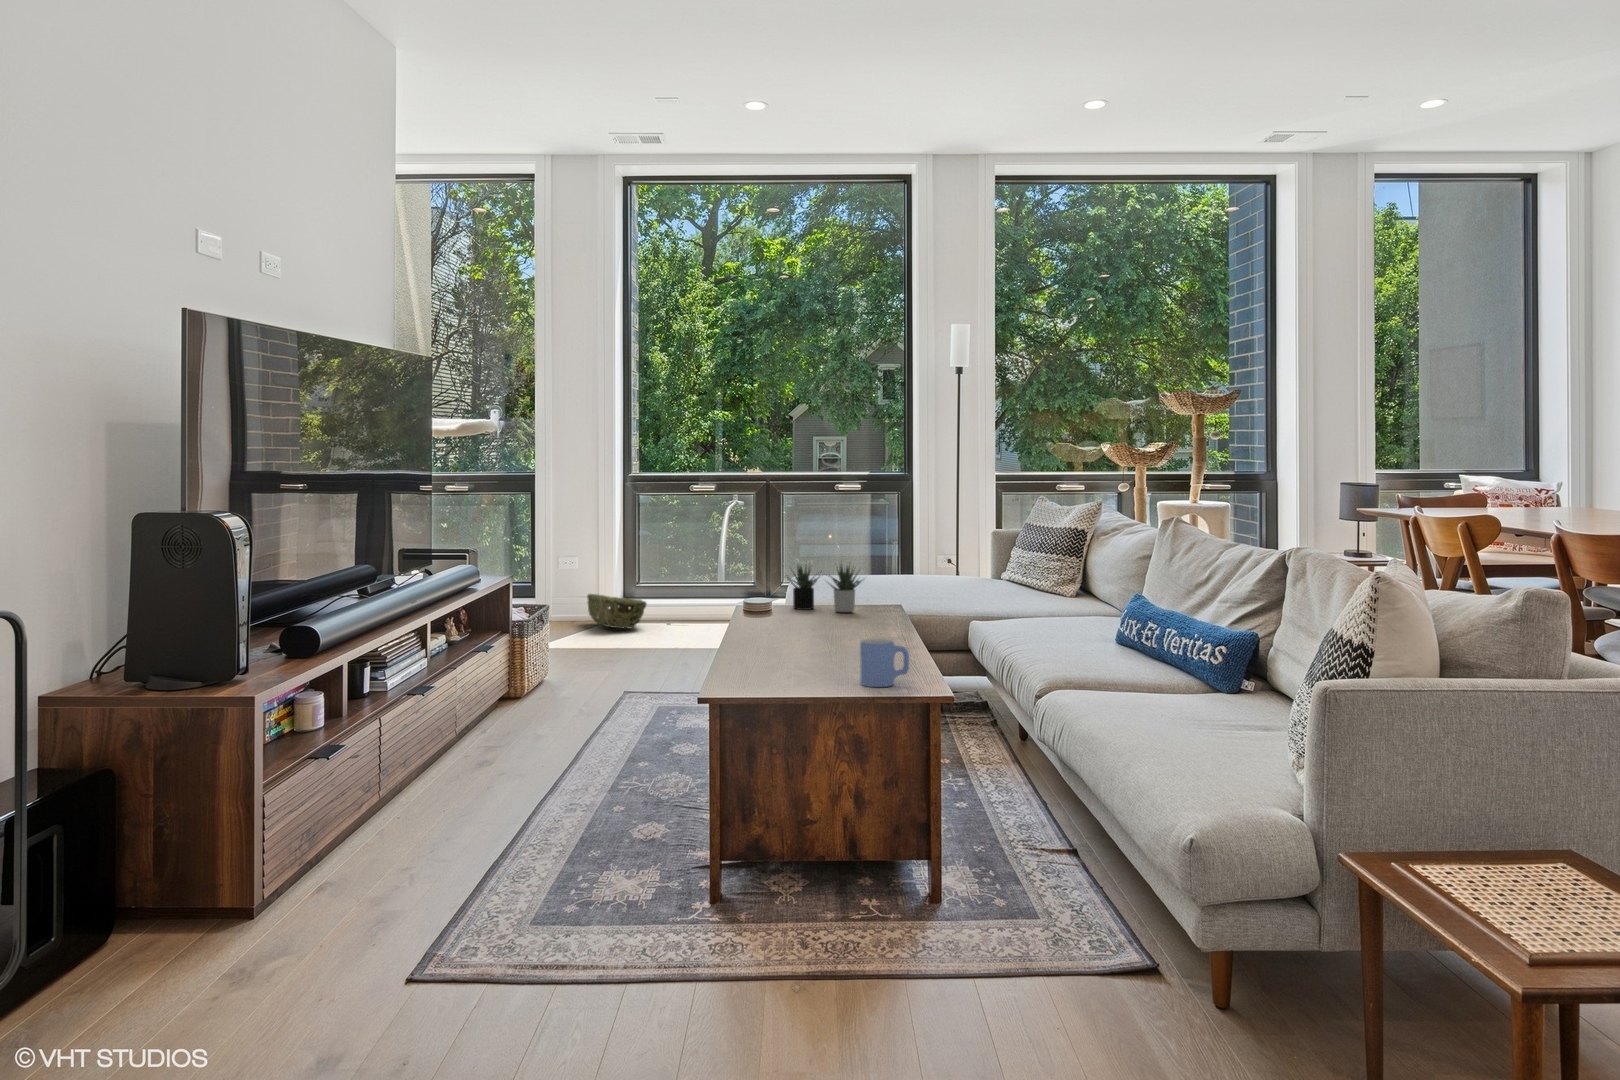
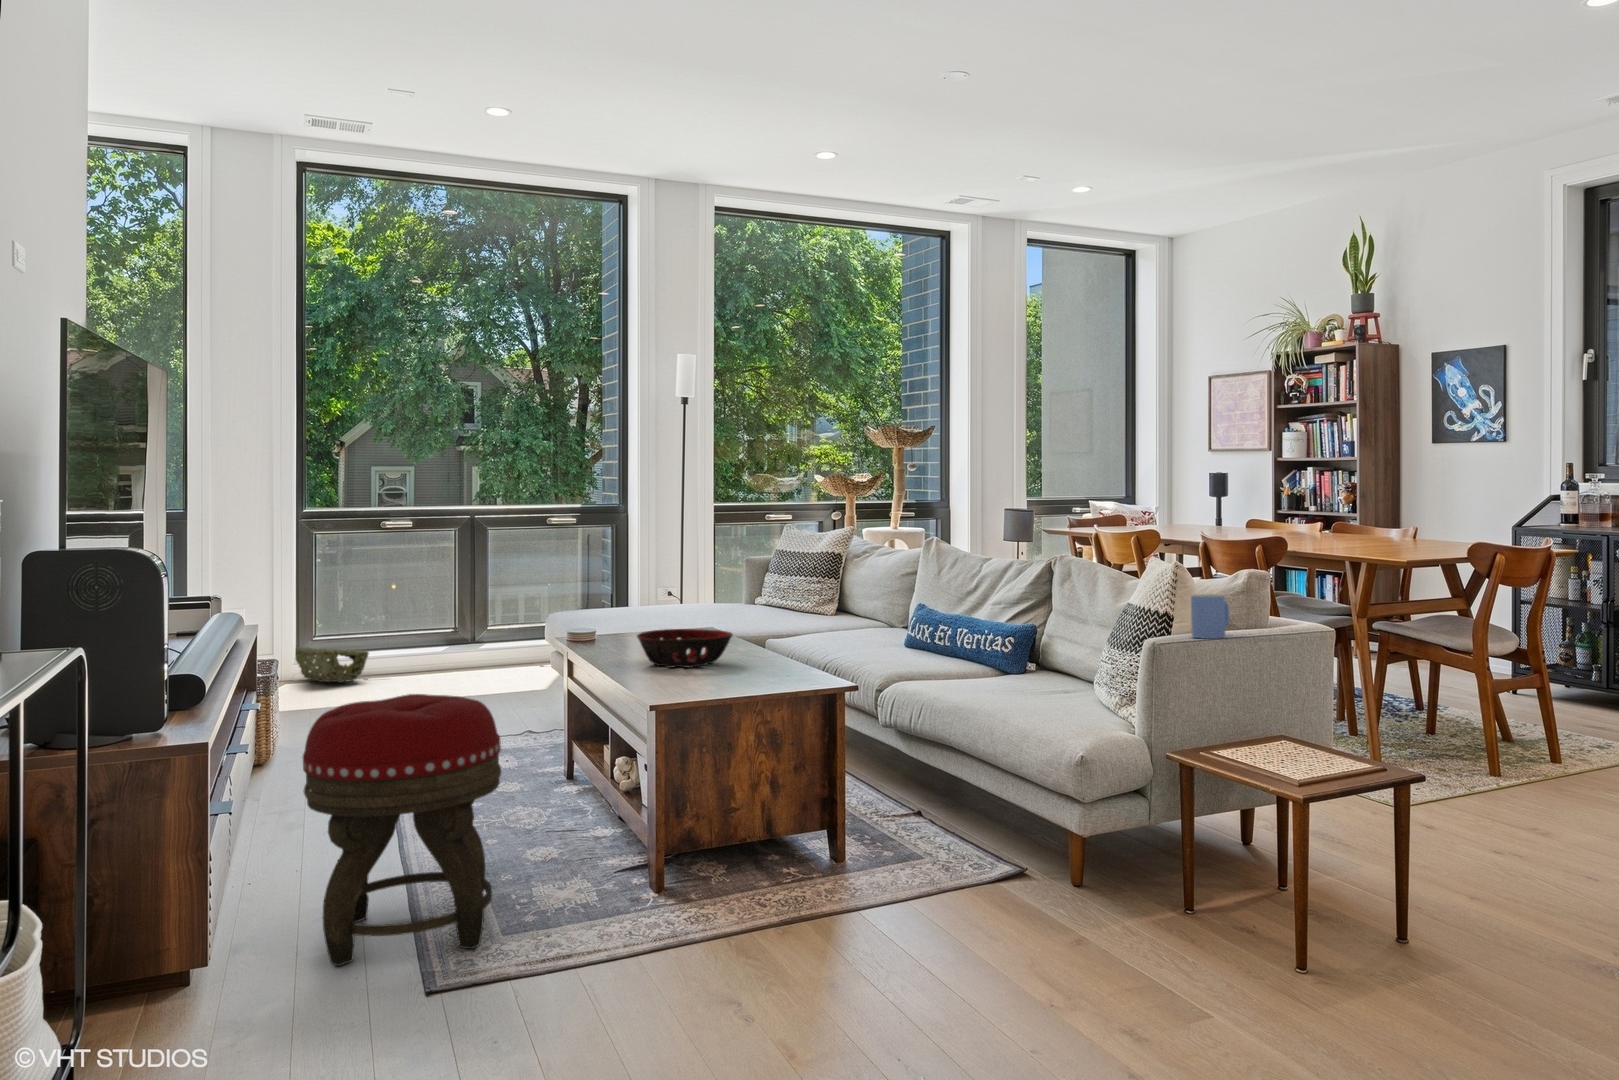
succulent plant: present [787,565,862,612] -> none [592,586,678,637]
decorative bowl: none [763,610,868,655] -> present [637,629,733,668]
mug: present [860,638,909,687] -> present [1191,594,1229,639]
footstool: none [344,666,547,943] -> present [303,694,501,966]

